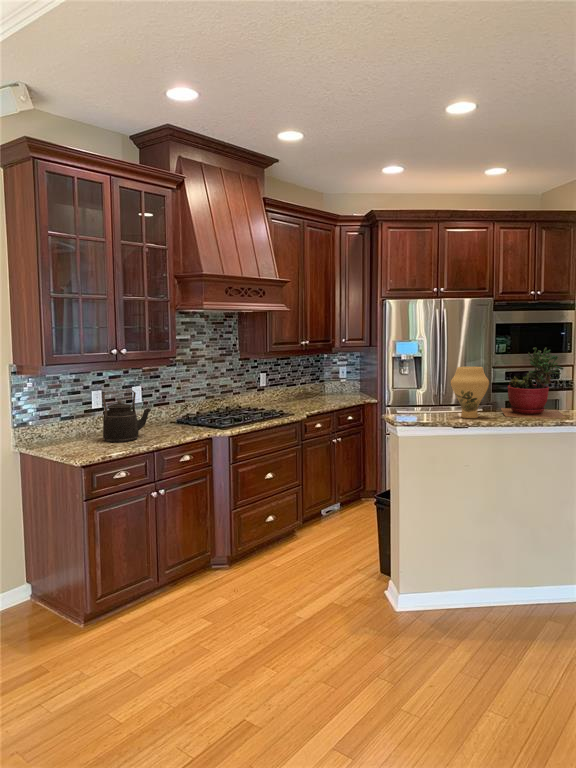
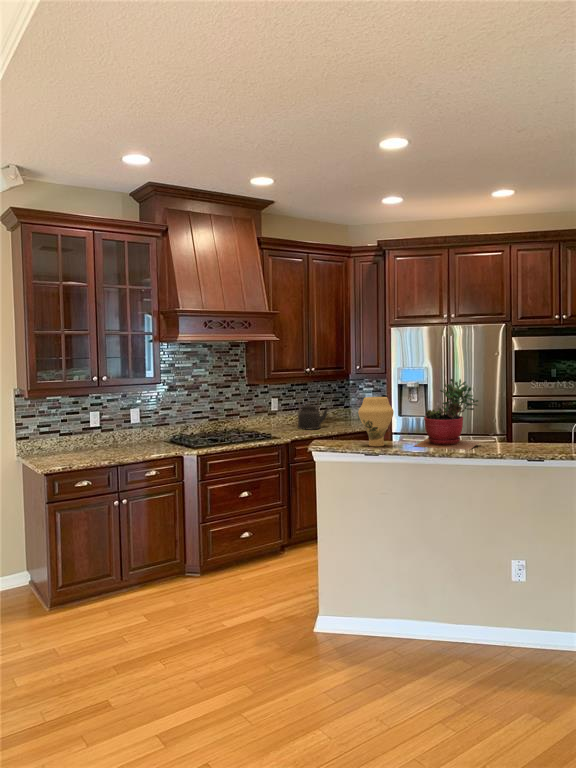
kettle: present [102,390,151,442] -> present [298,397,328,430]

